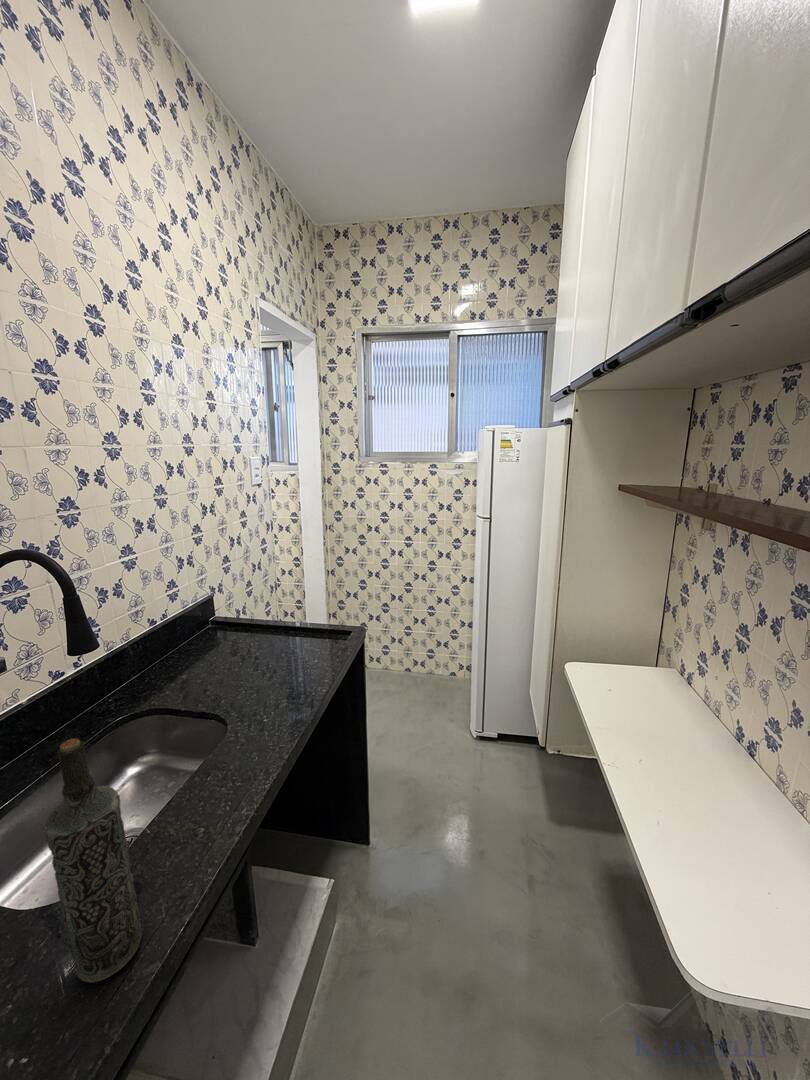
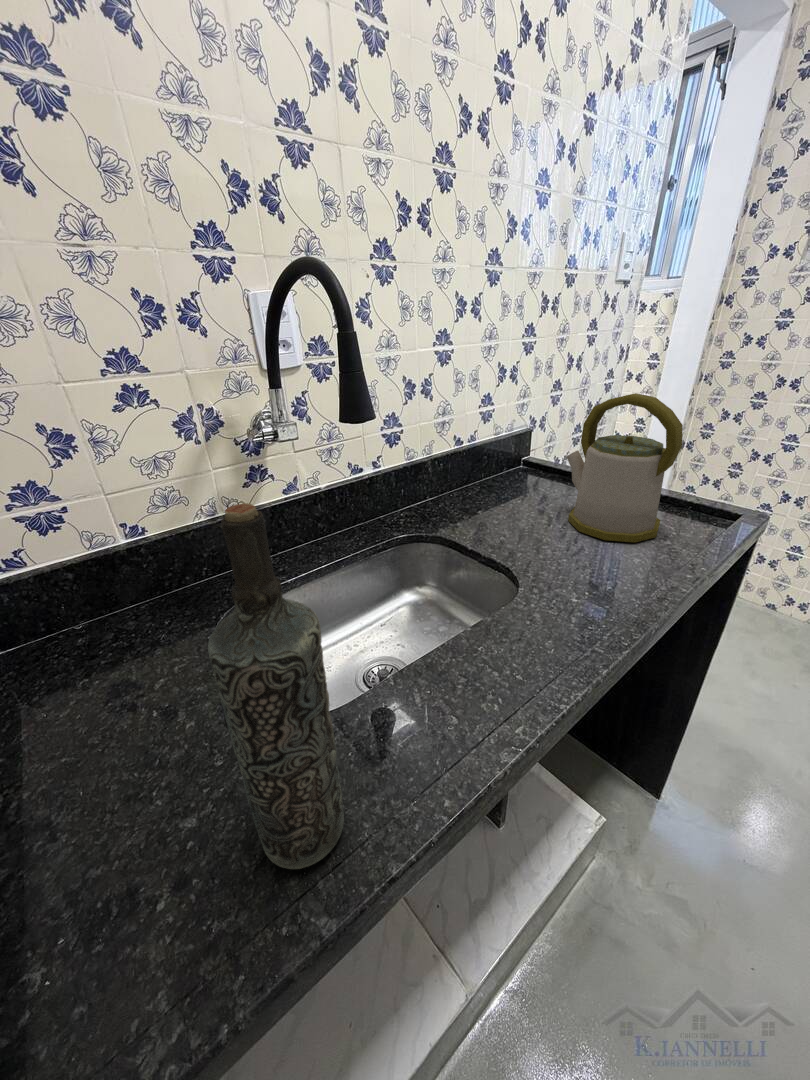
kettle: none [242,575,311,671] -> present [566,393,683,542]

